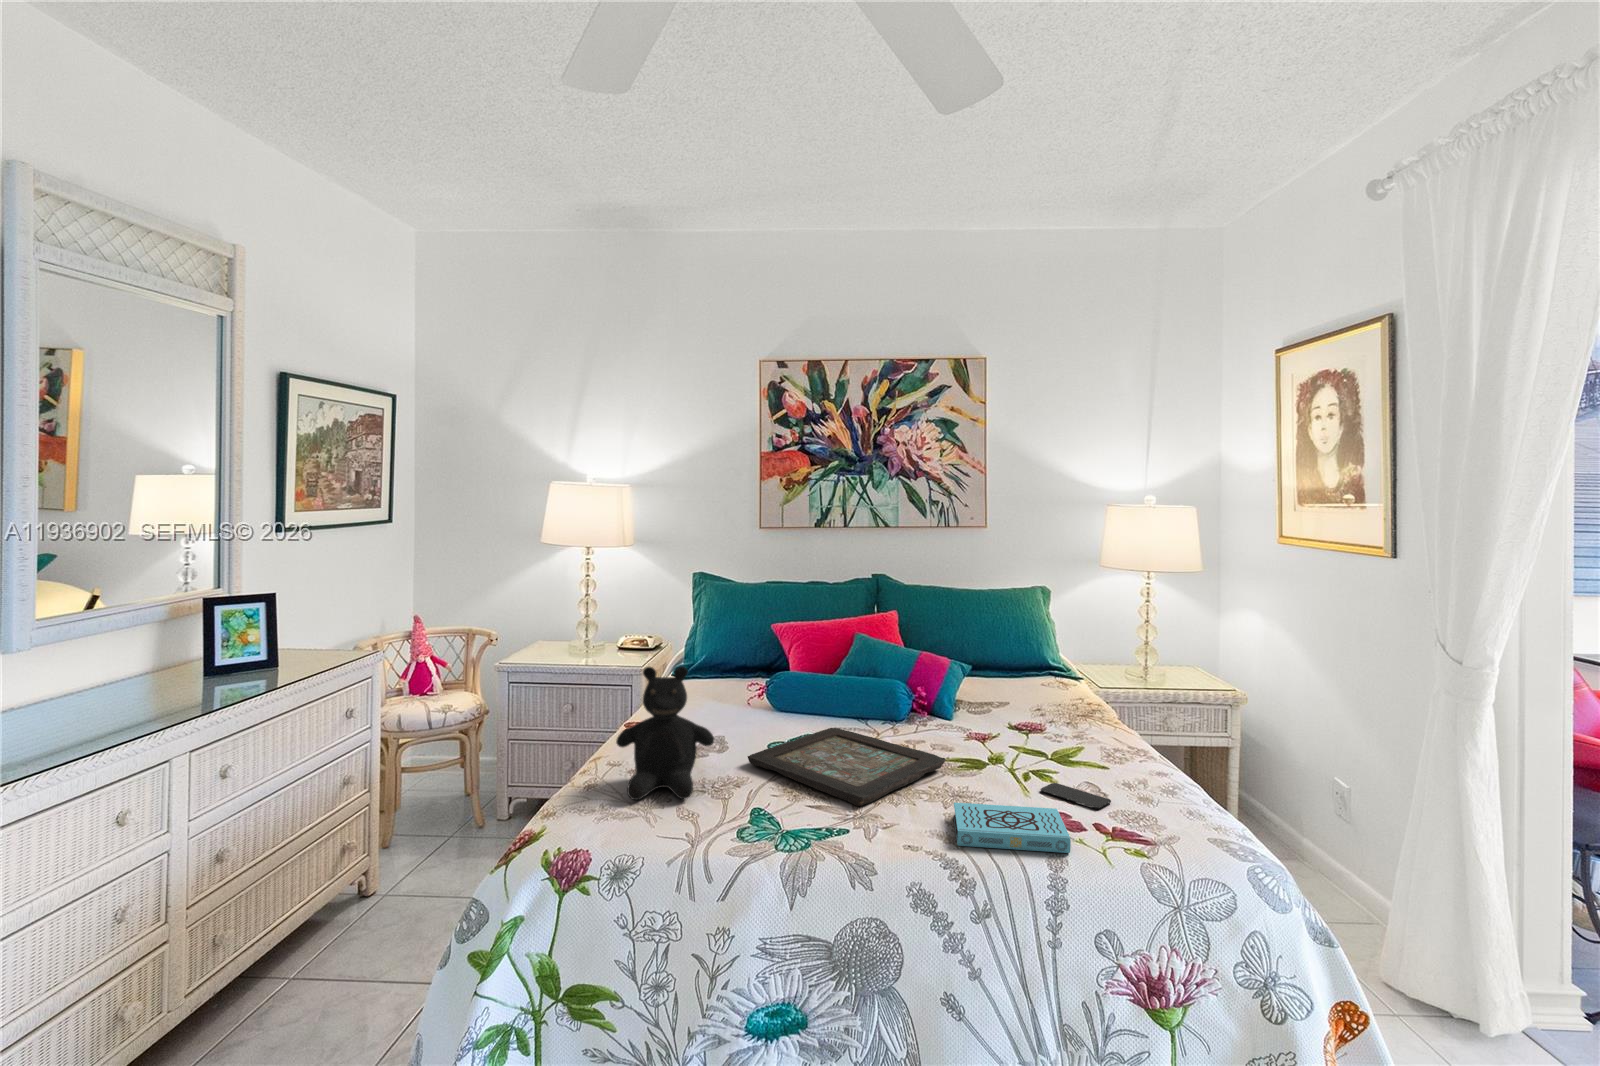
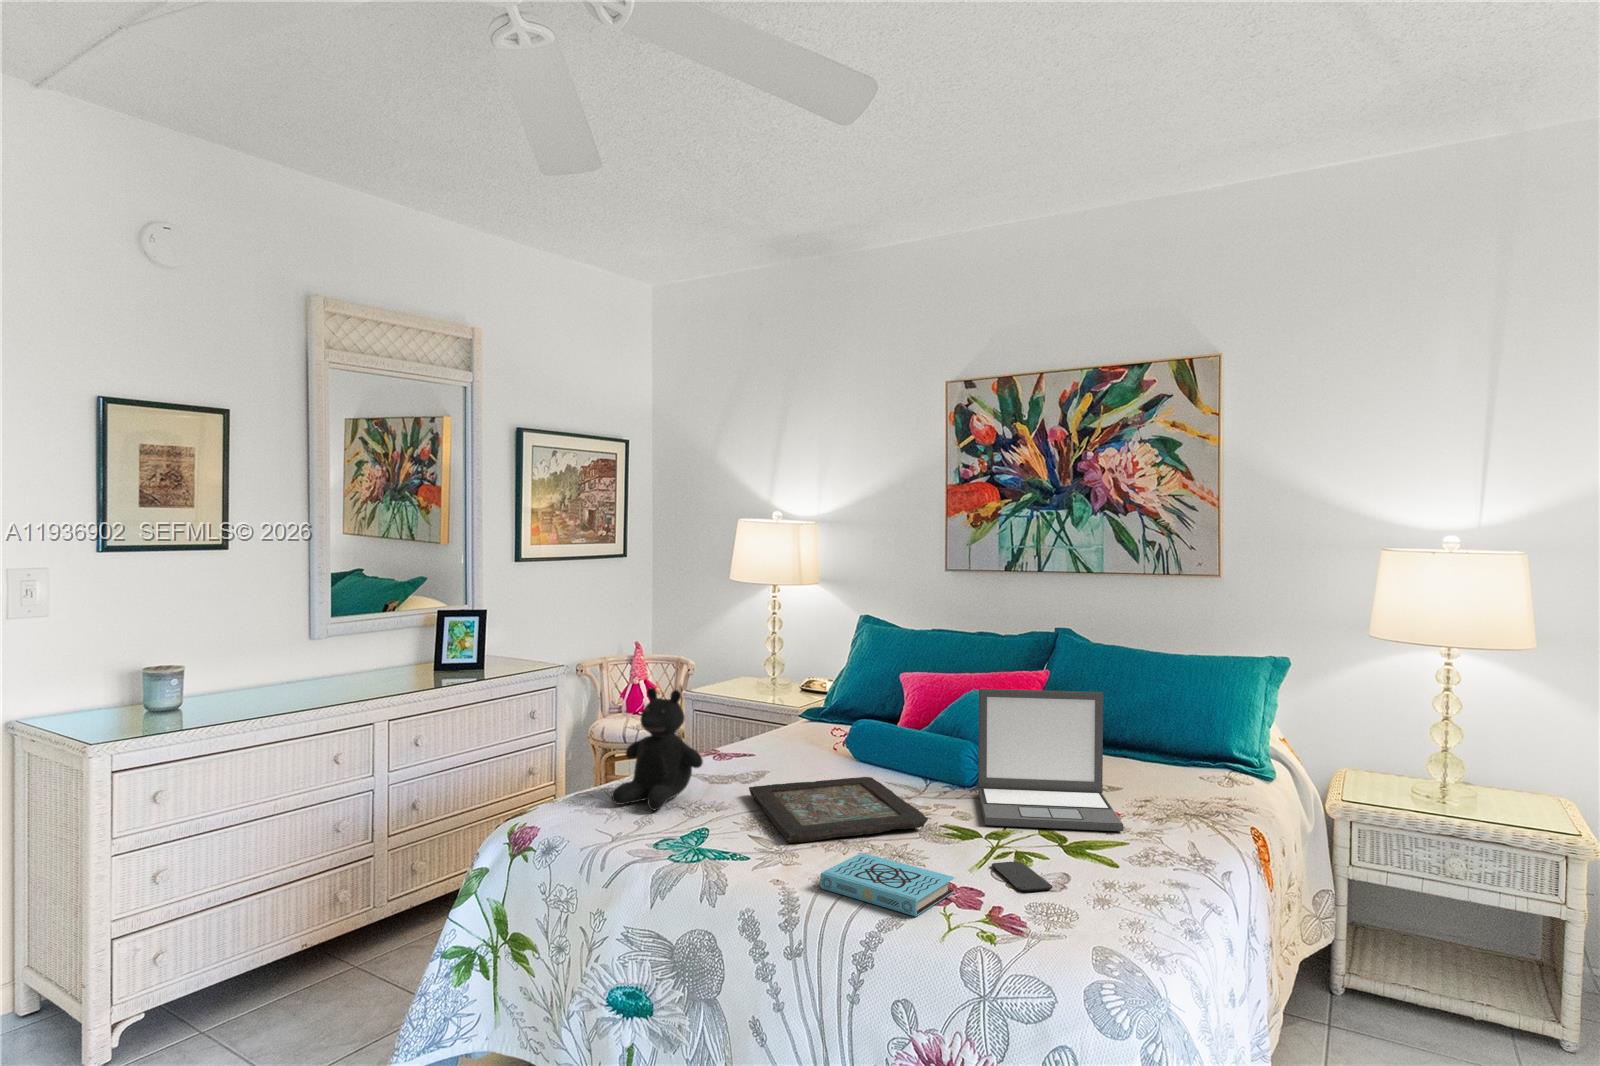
laptop: none [926,629,1072,755] -> present [978,689,1123,831]

